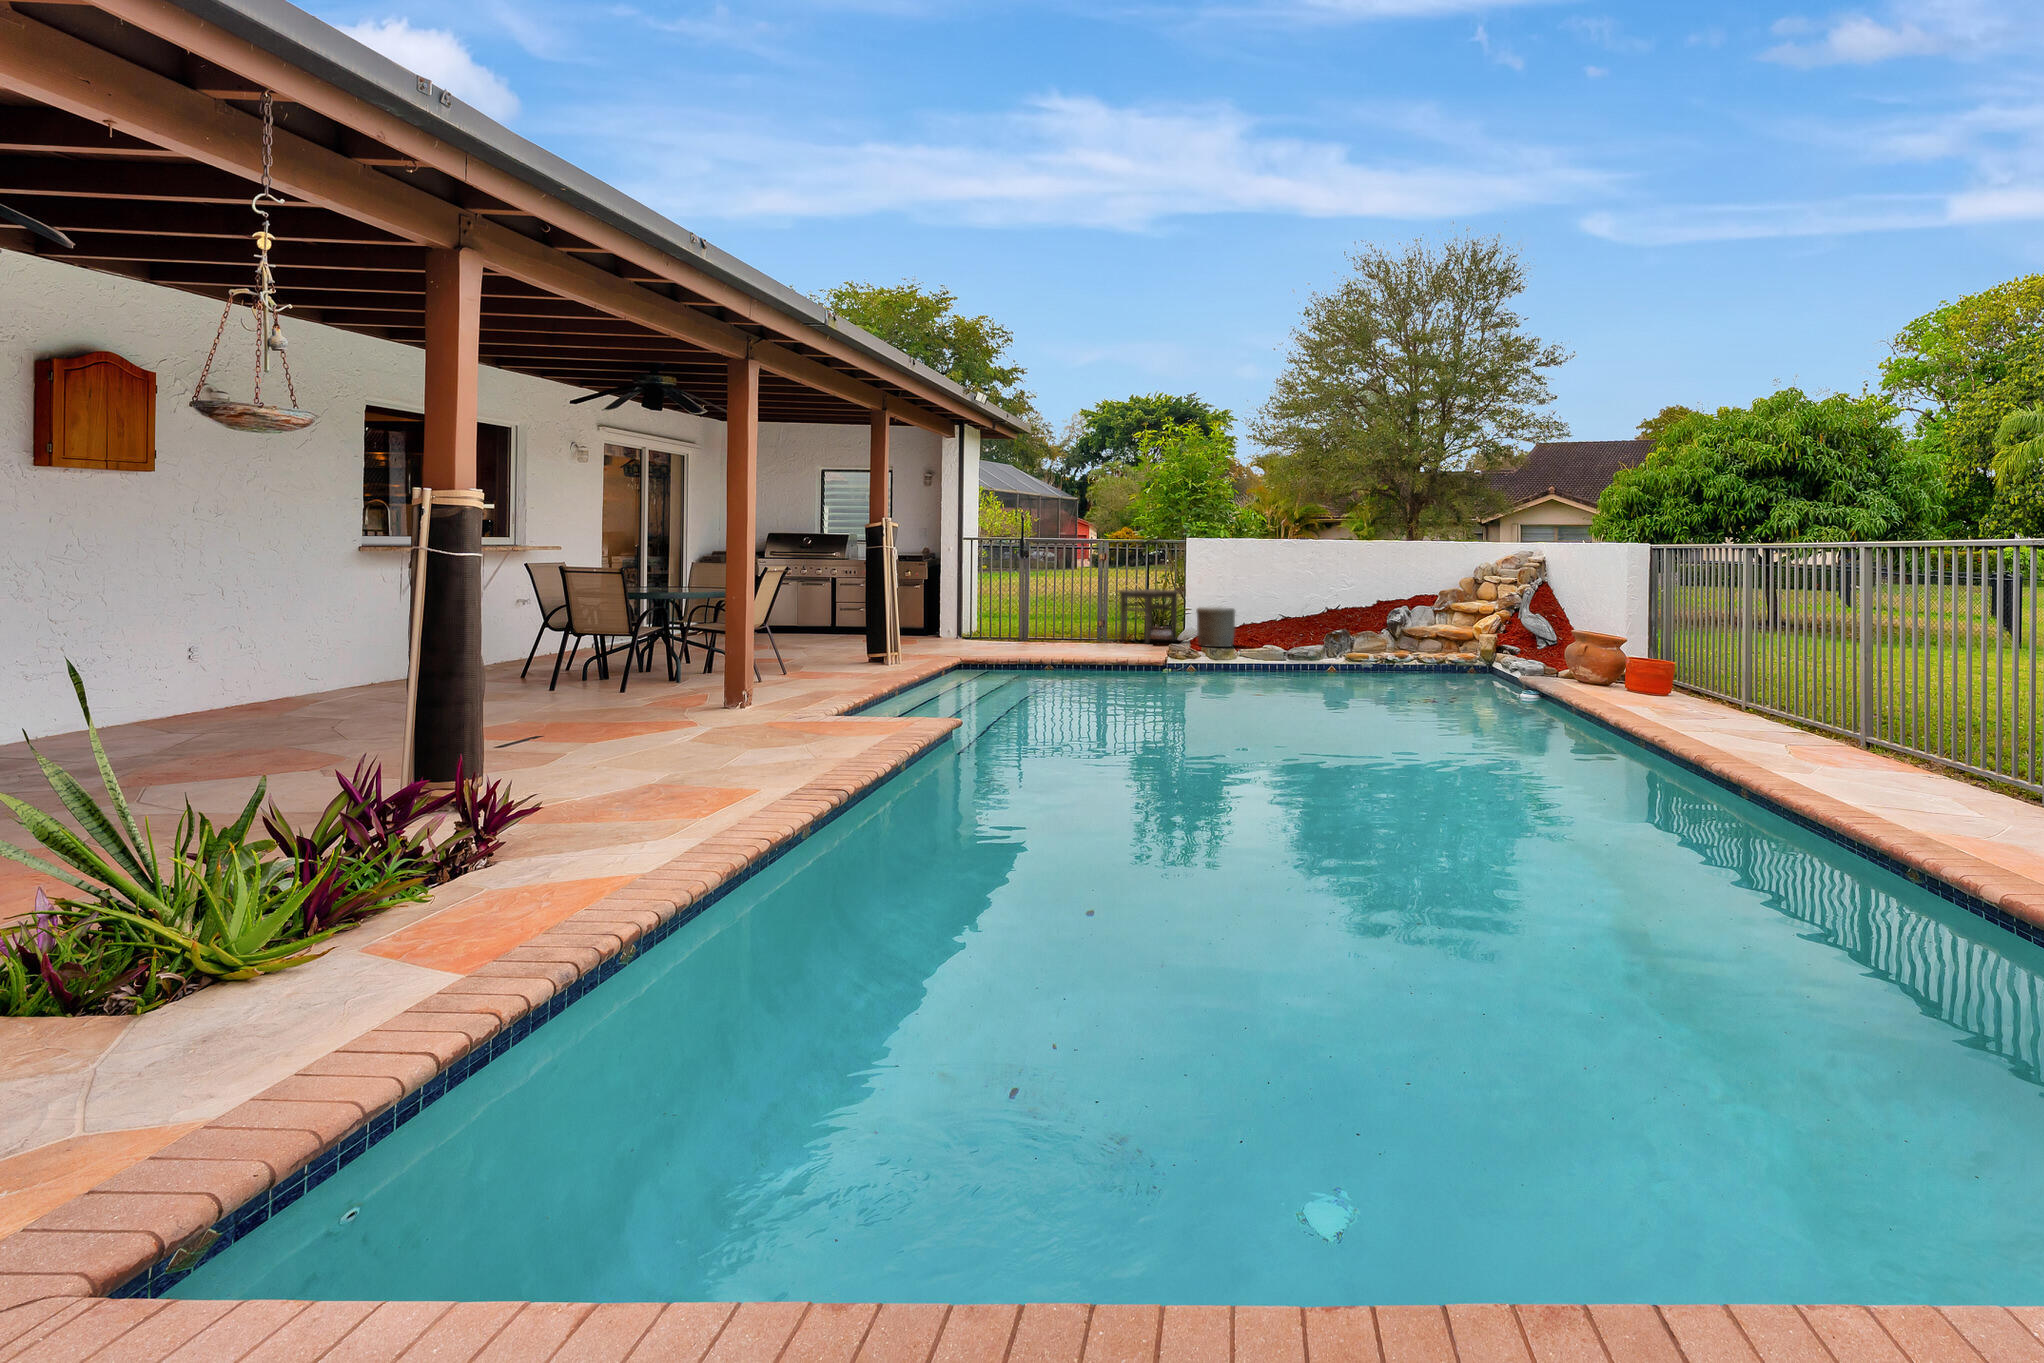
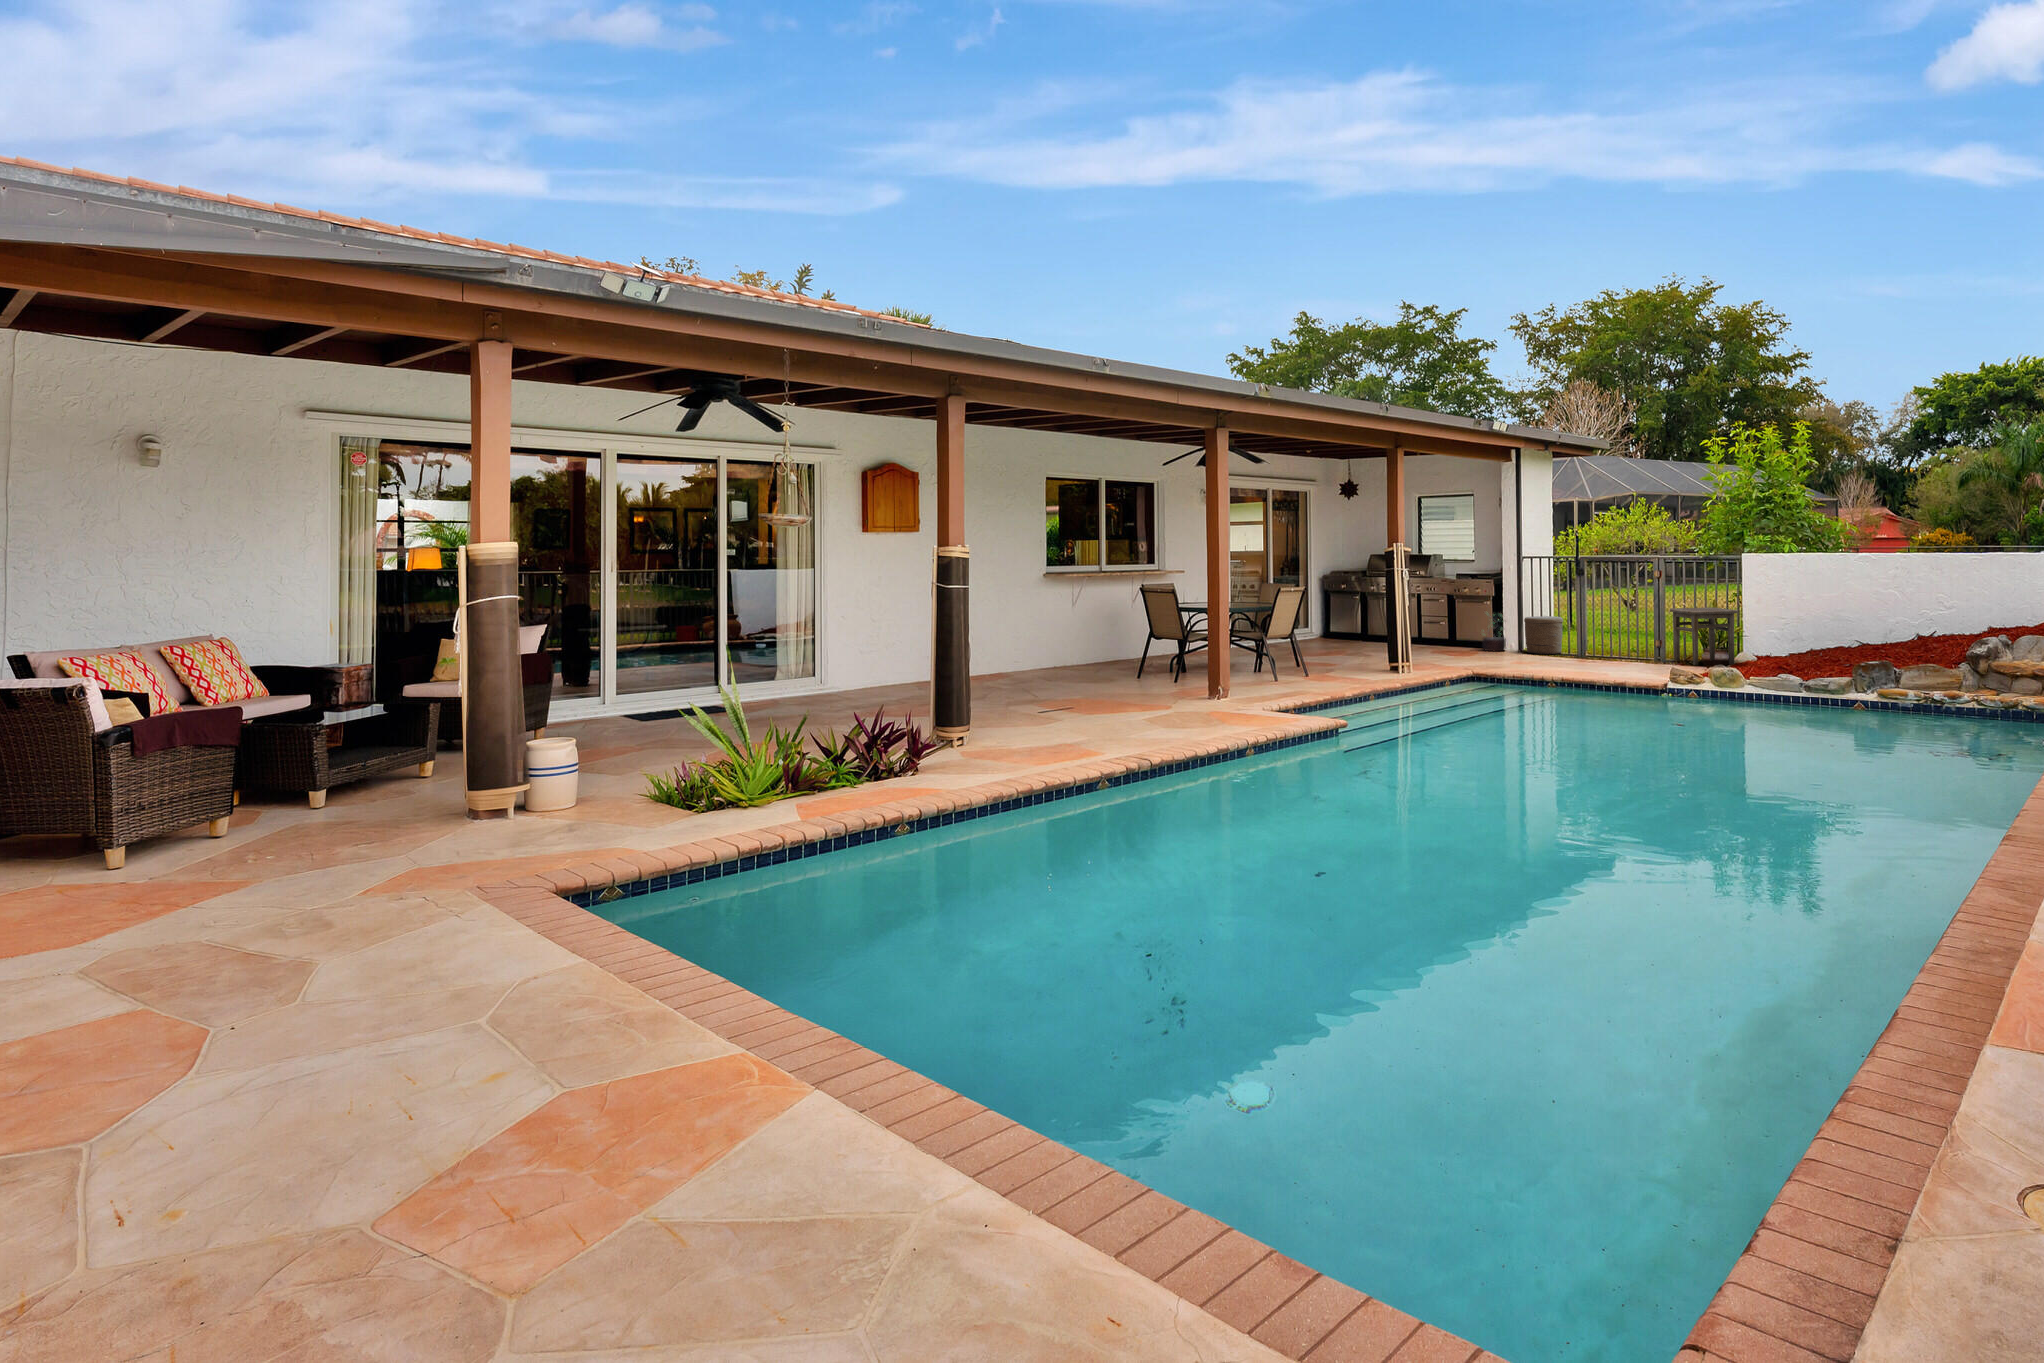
decorative plant: none [918,595,946,639] -> present [1481,613,1506,651]
woven basket: present [1196,607,1235,647] -> present [1524,616,1563,654]

